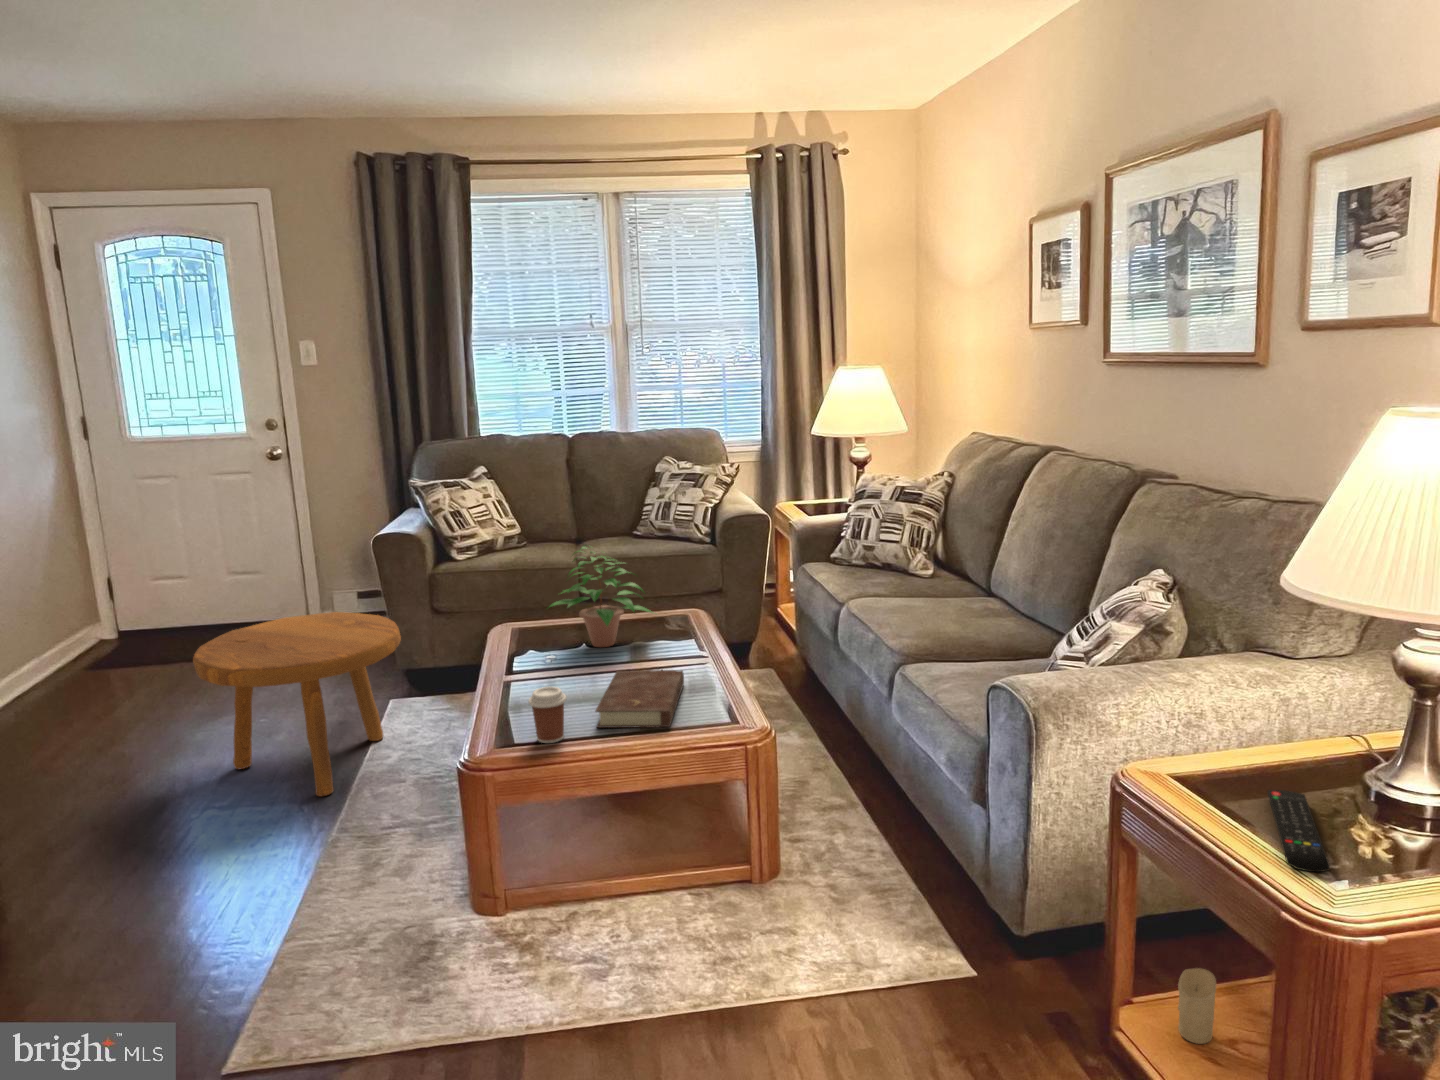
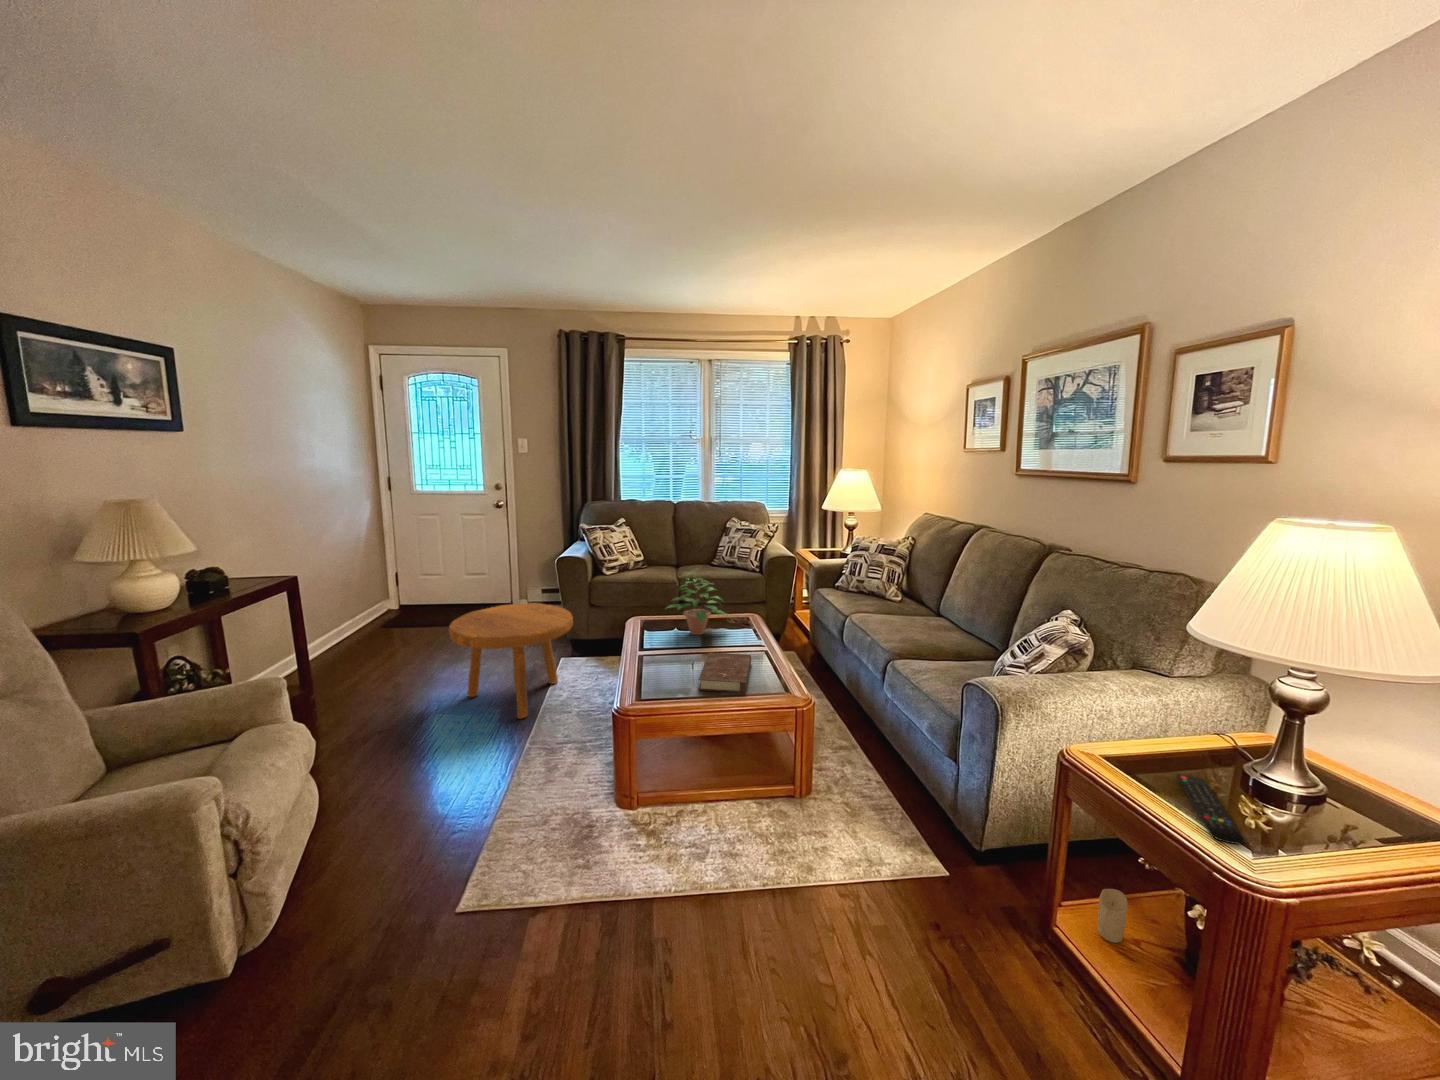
coffee cup: present [529,687,566,743] -> none [658,662,682,699]

